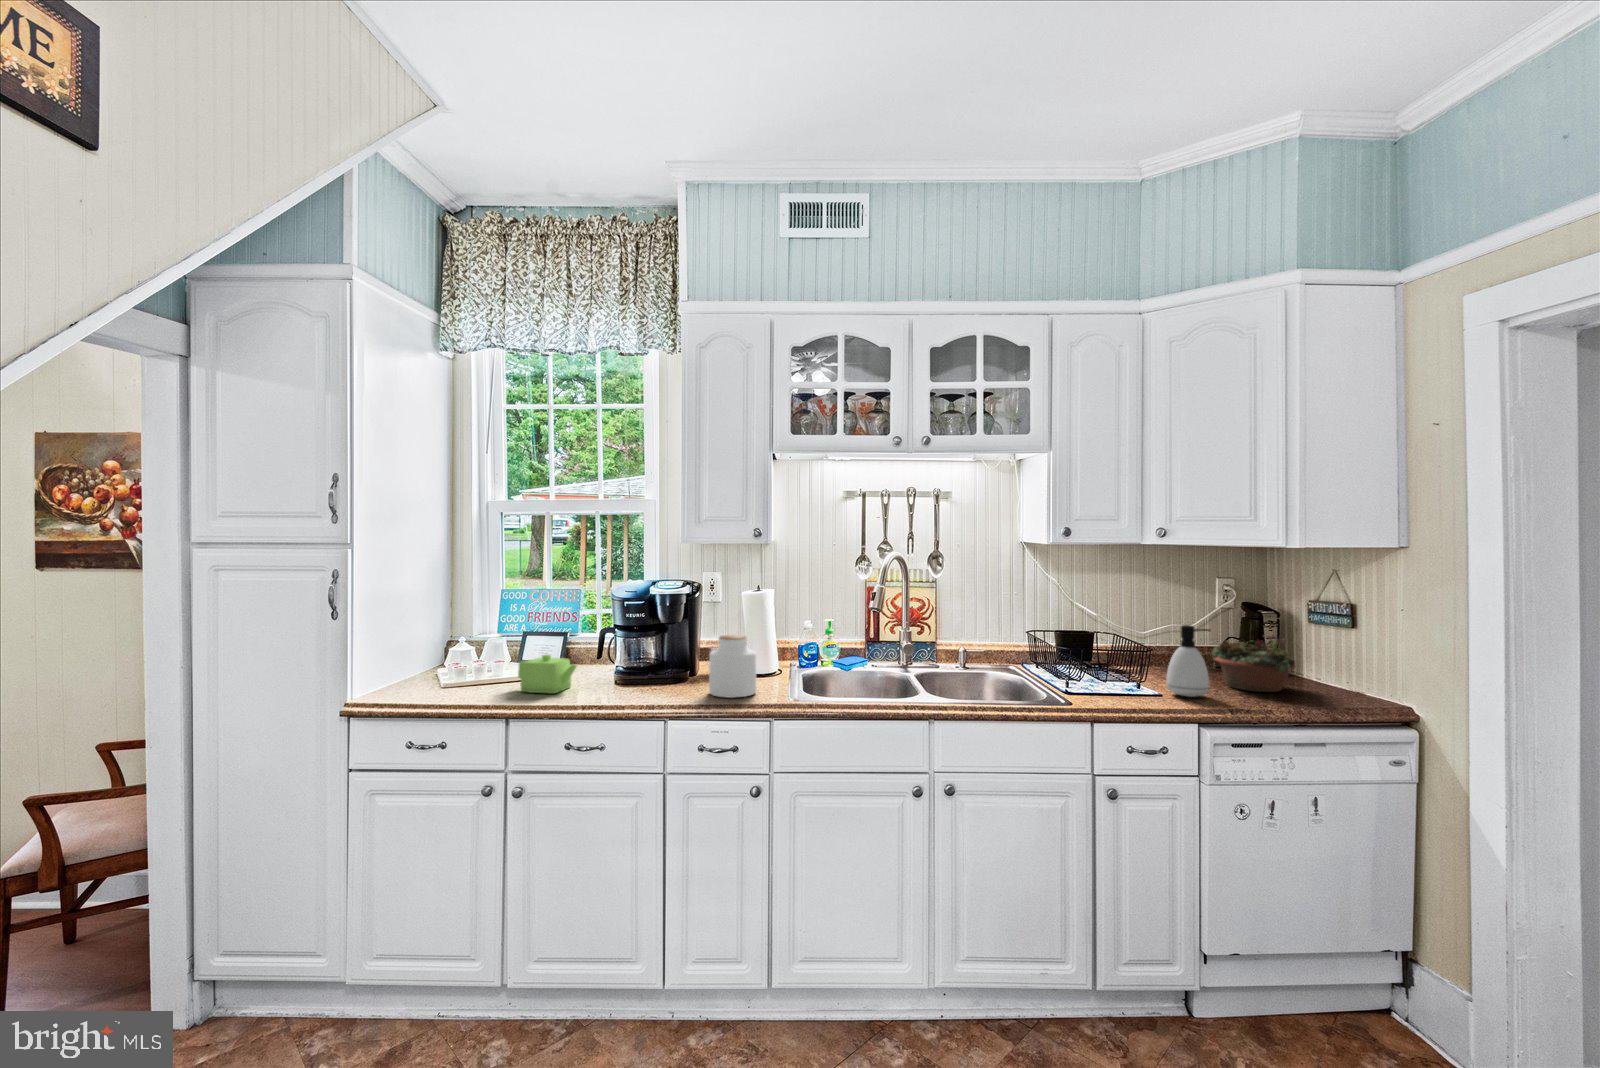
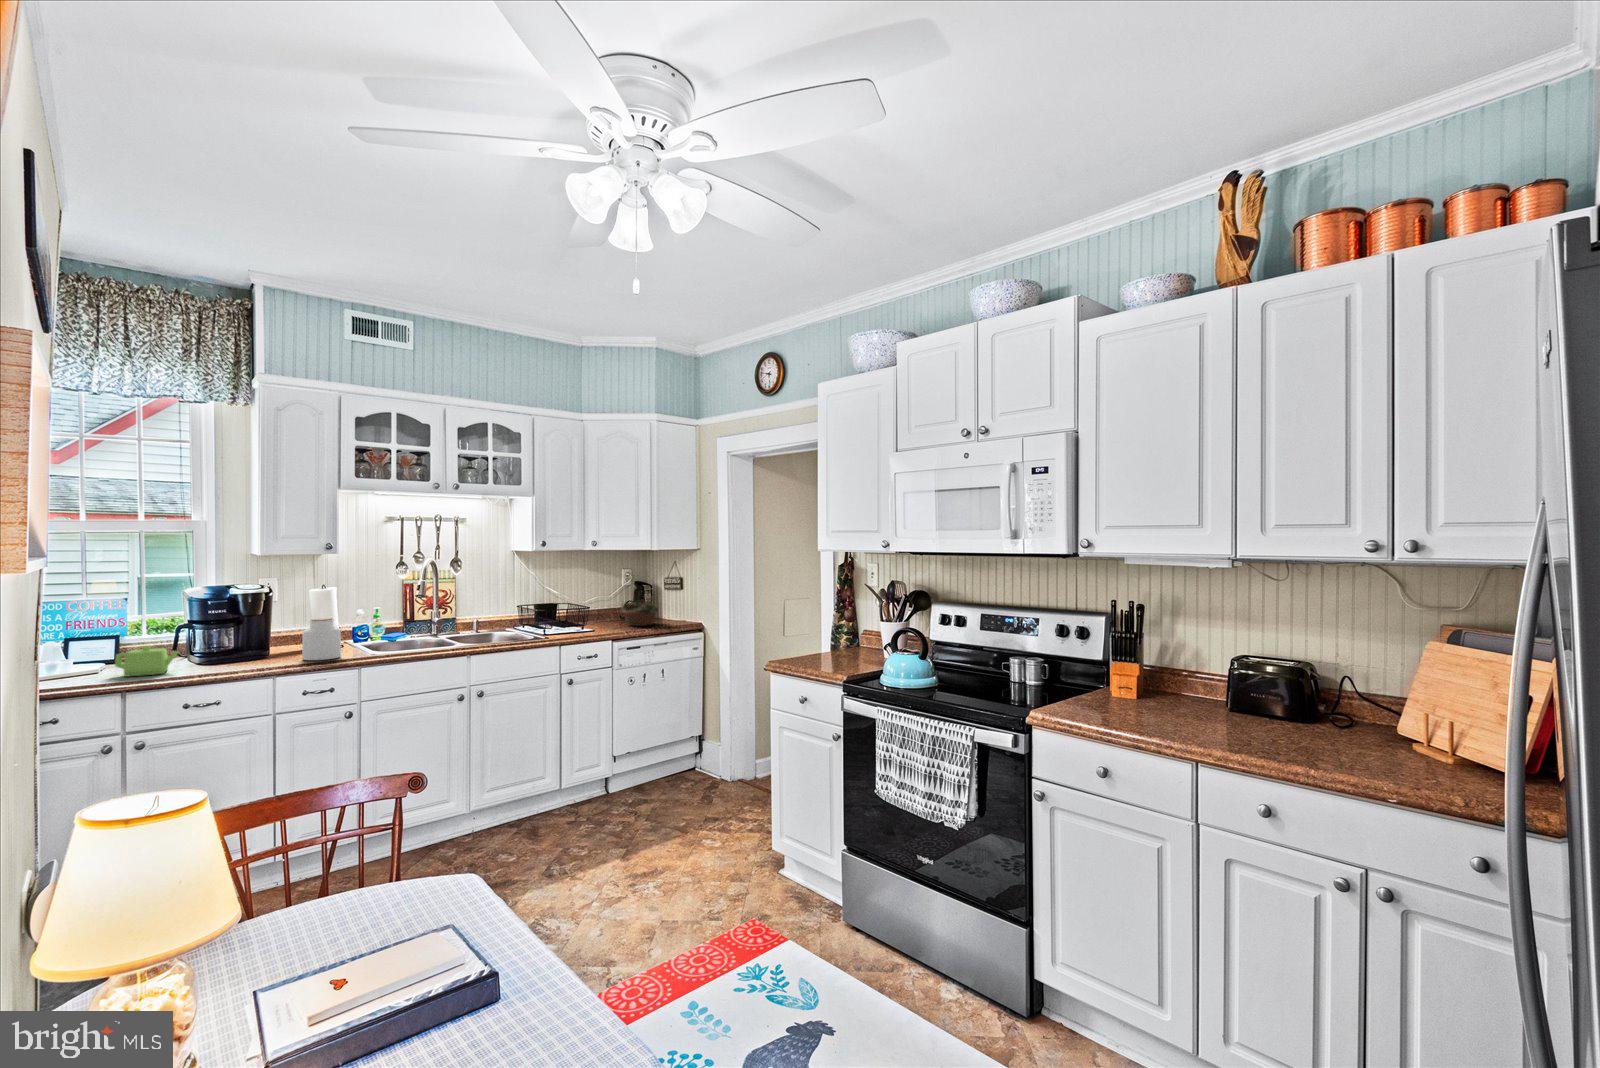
soap dispenser: present [1166,625,1210,697] -> none [598,593,619,631]

